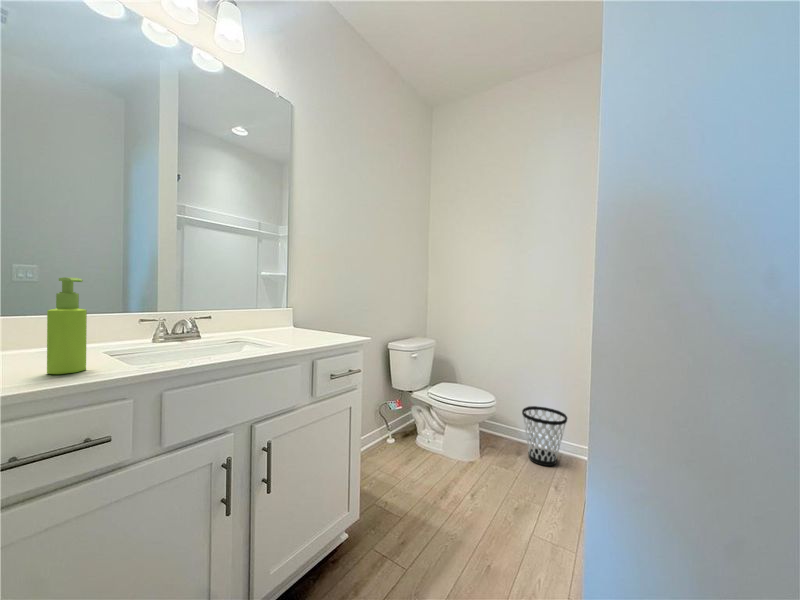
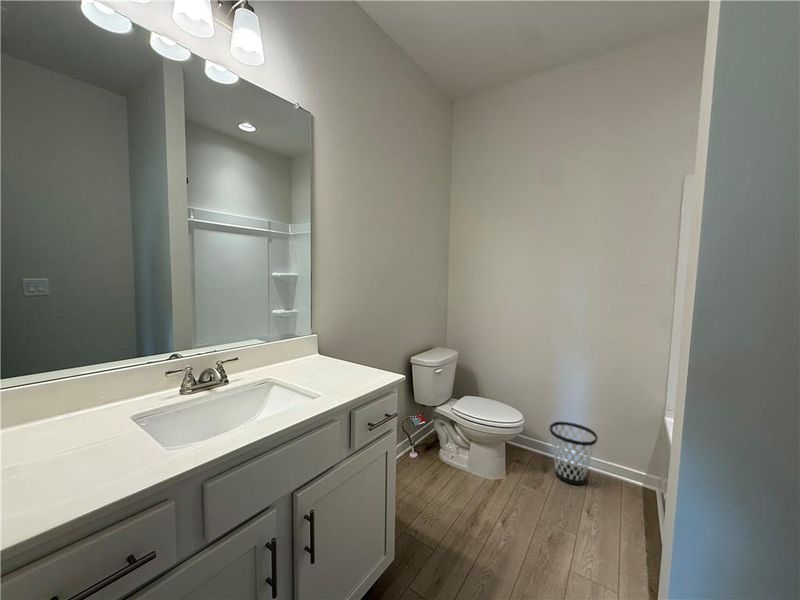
soap dispenser: present [47,277,87,374] -> none [73,375,120,491]

